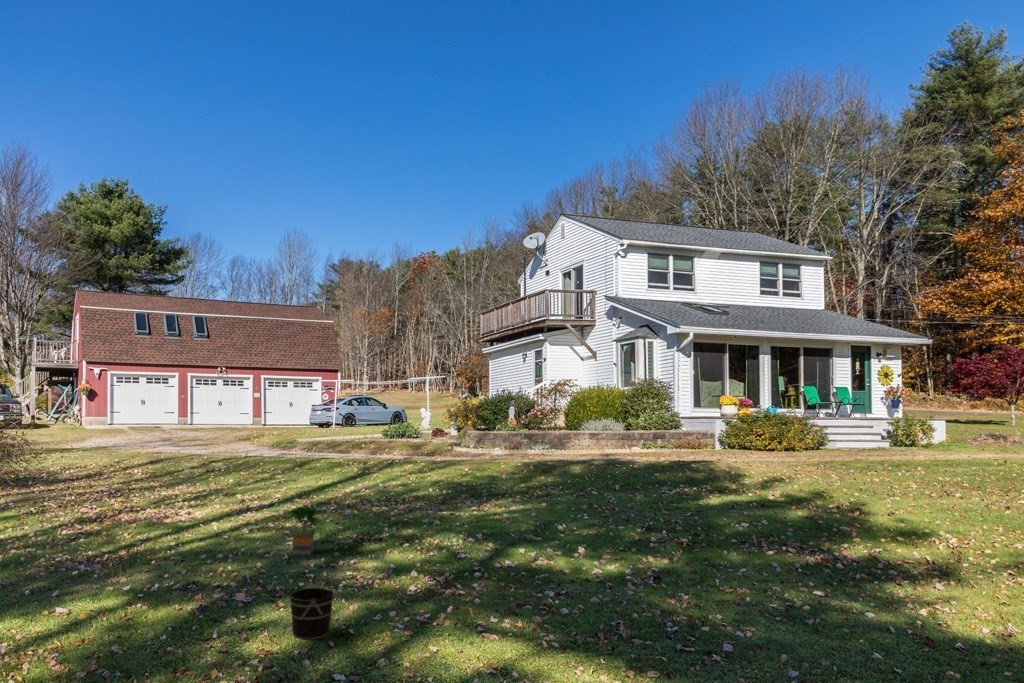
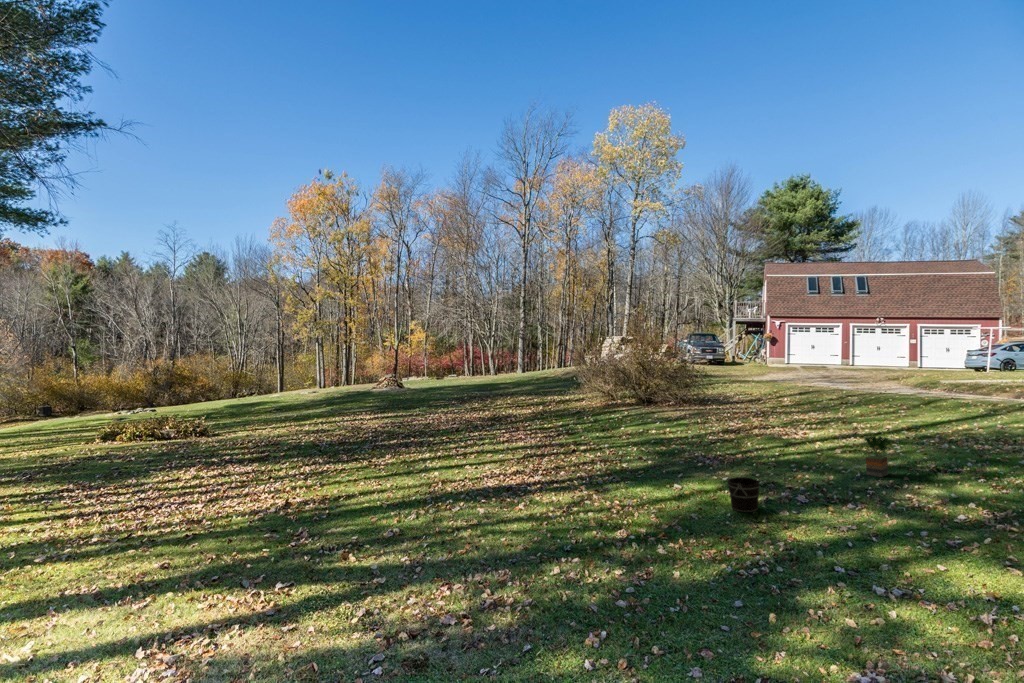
bucket: present [289,588,333,639] -> present [728,477,759,512]

